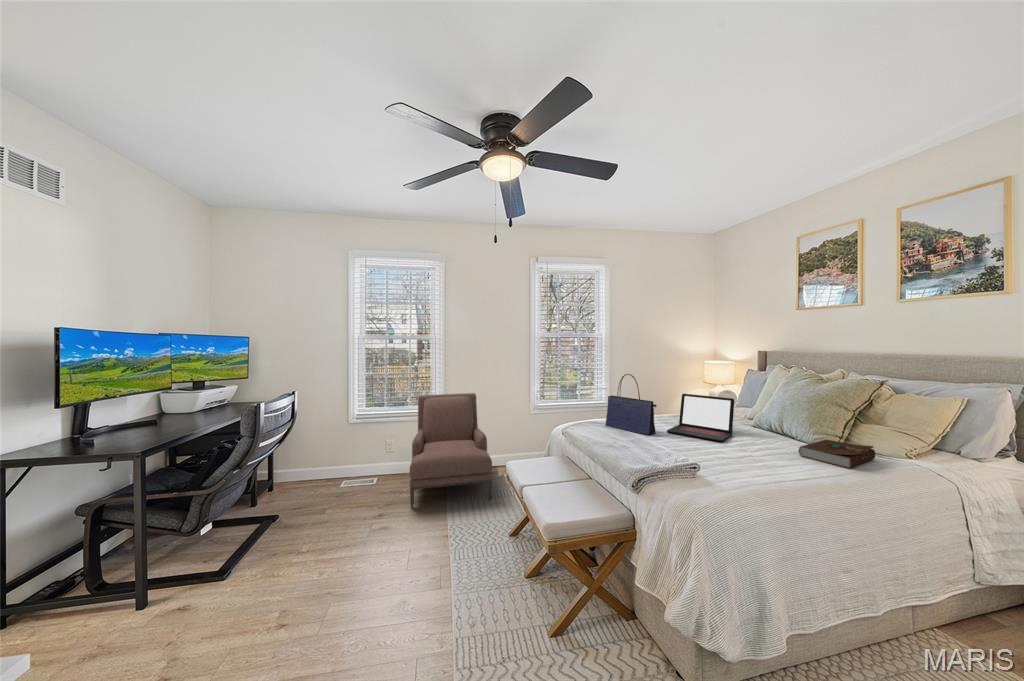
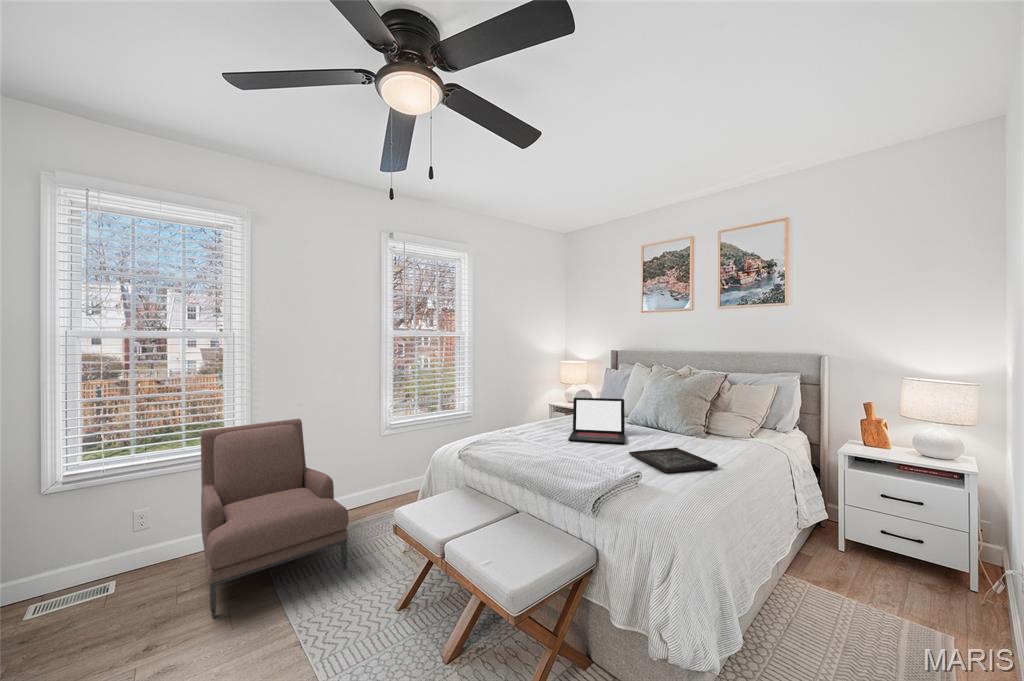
tote bag: present [605,374,657,435] -> none [502,379,562,447]
book: present [799,440,875,468] -> none [689,430,737,453]
tray: none [716,449,809,479] -> present [629,448,718,473]

